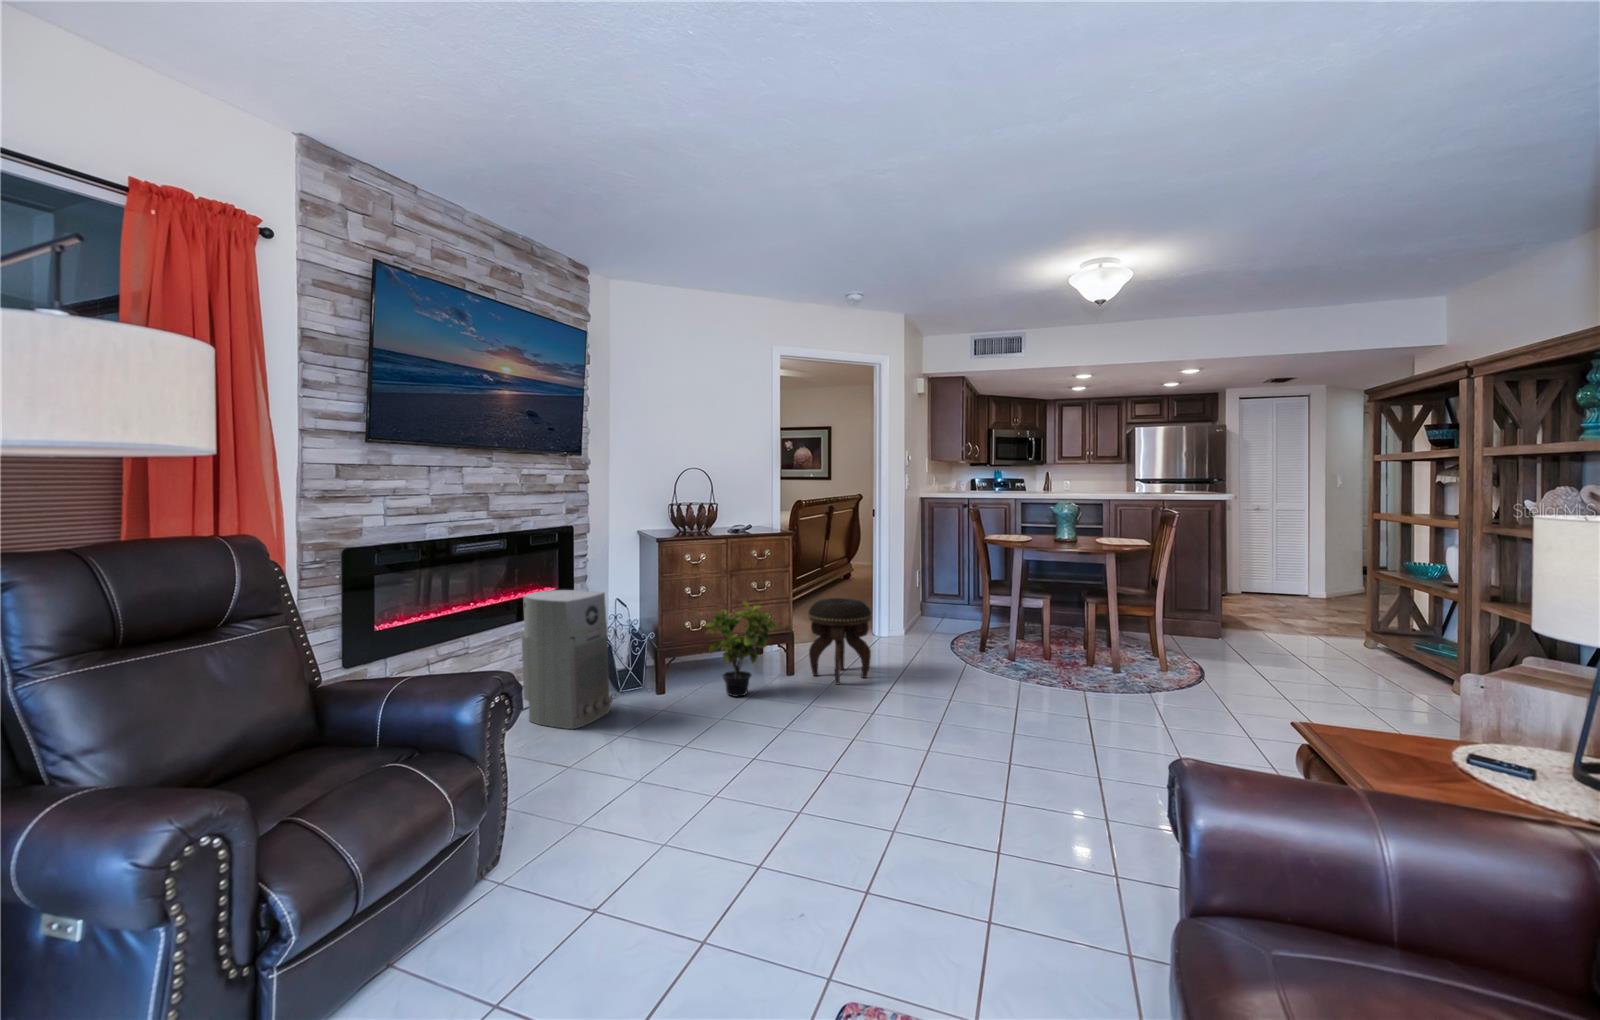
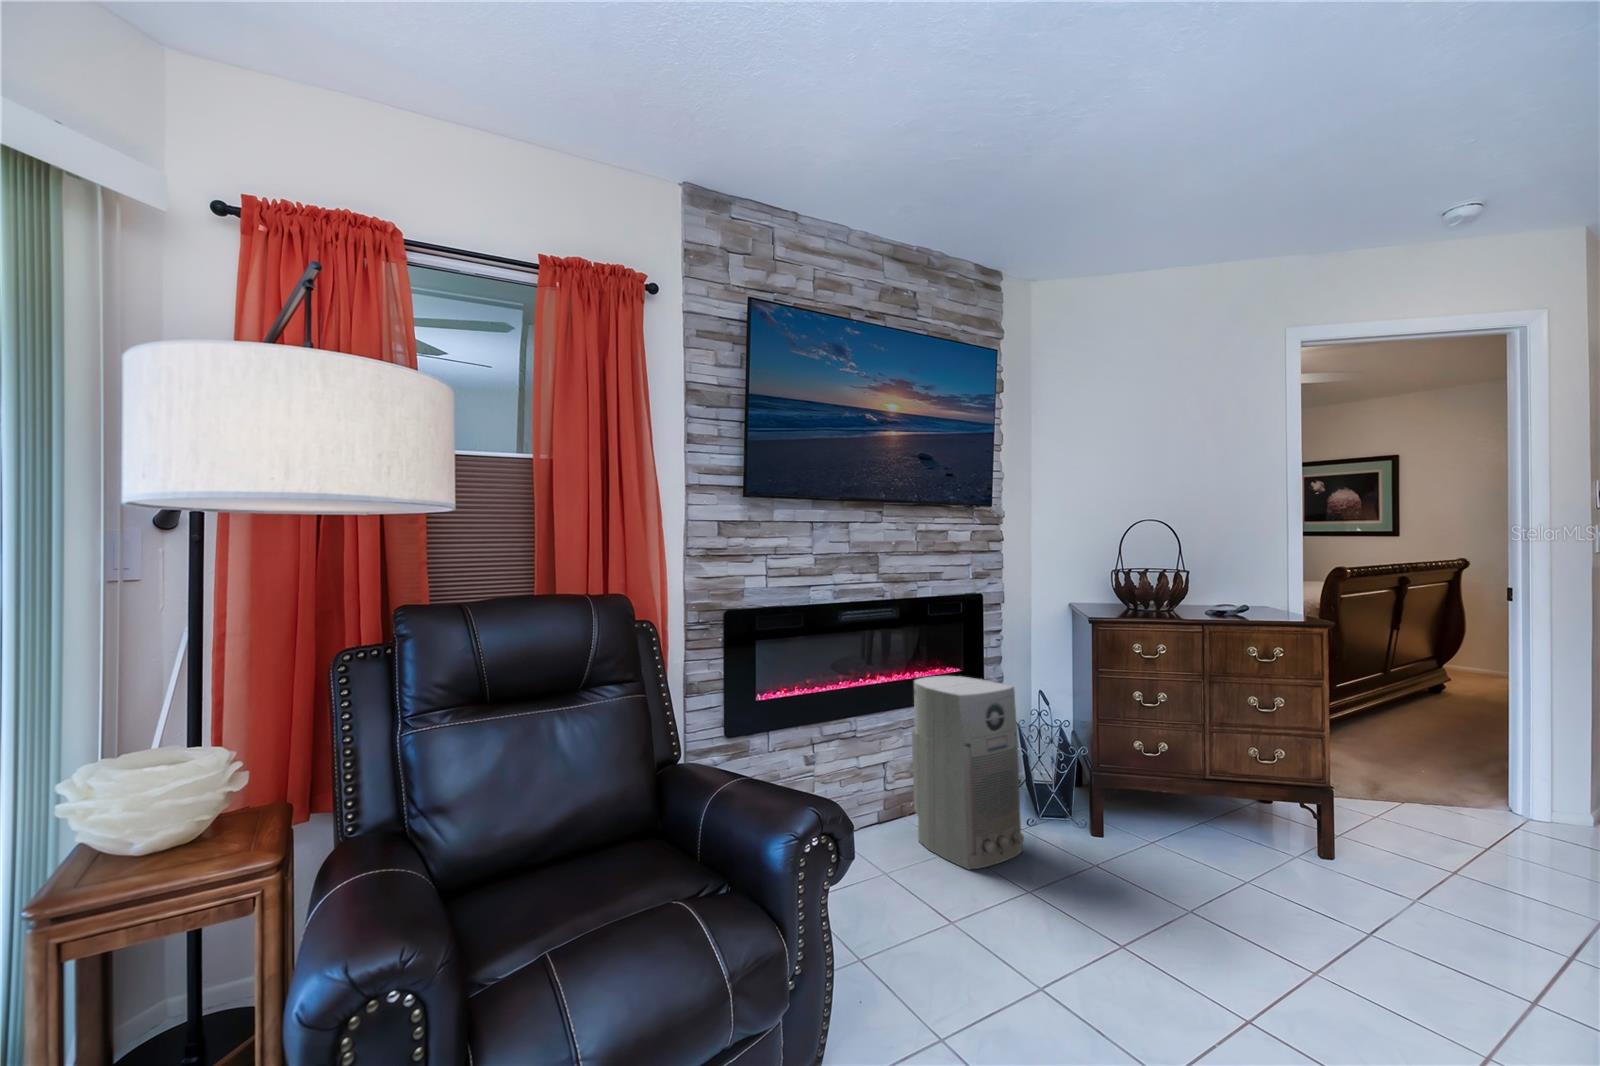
footstool: present [808,598,871,684] -> none [1368,737,1524,903]
potted plant: present [705,601,777,696] -> none [1167,723,1303,879]

